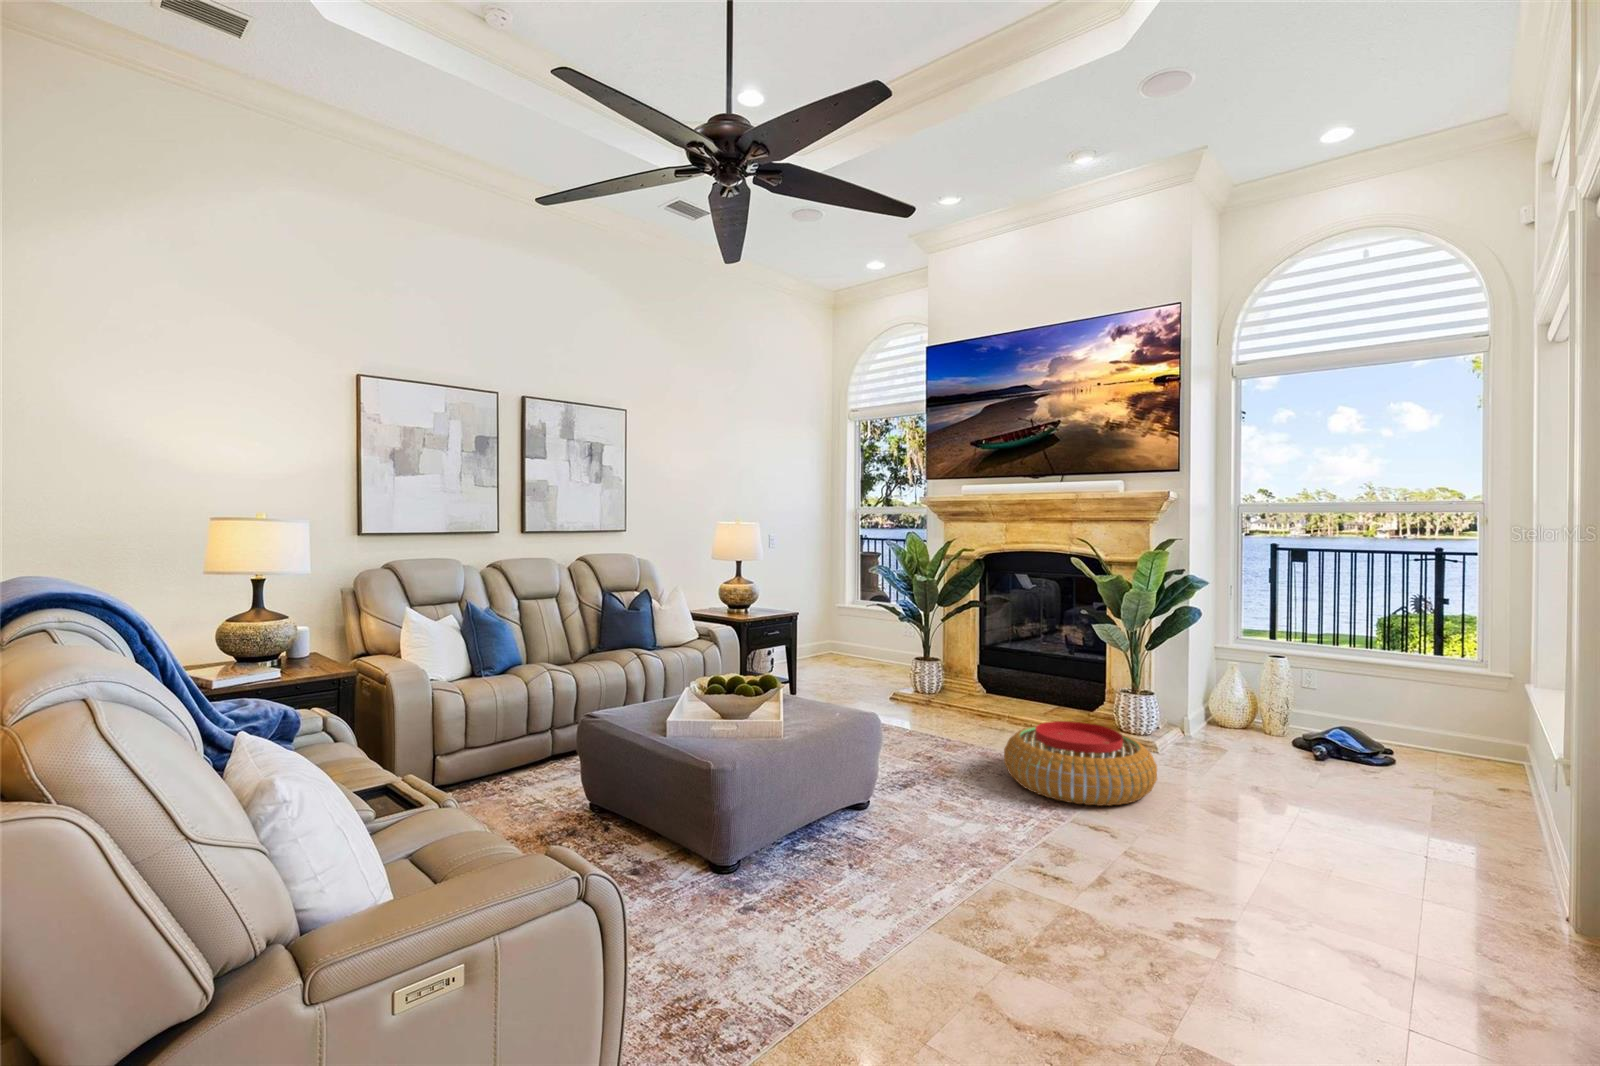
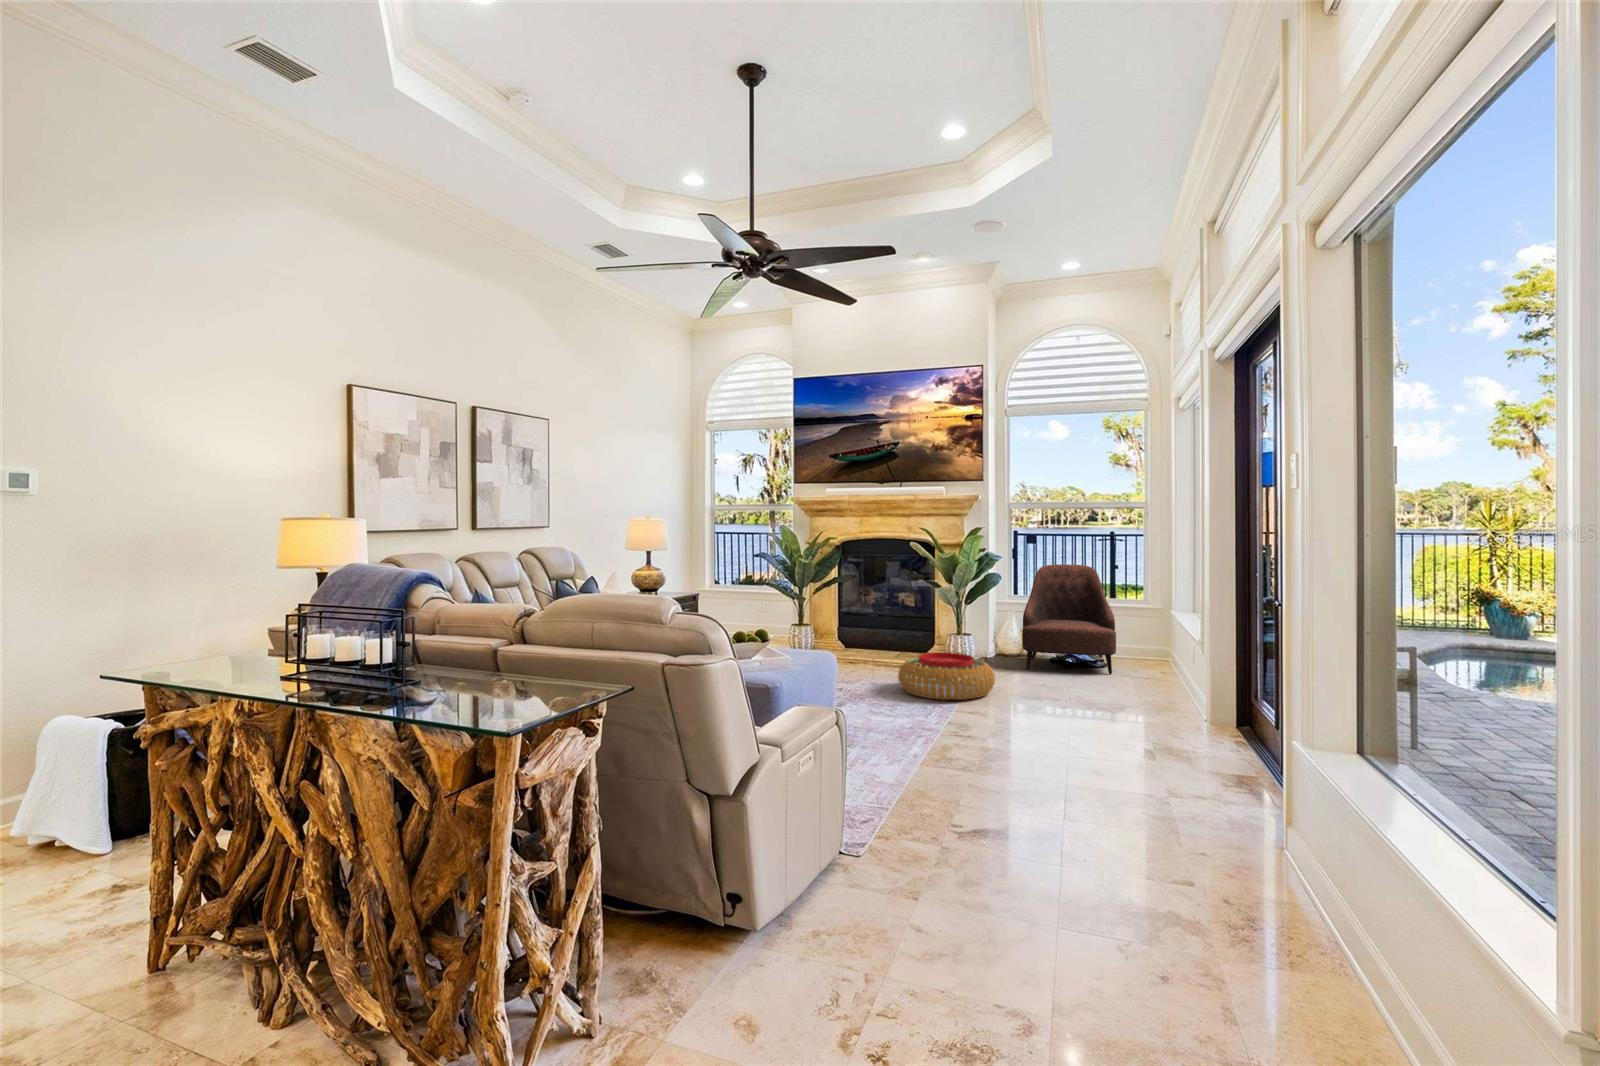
armchair: none [1236,596,1408,785] -> present [1022,564,1116,674]

